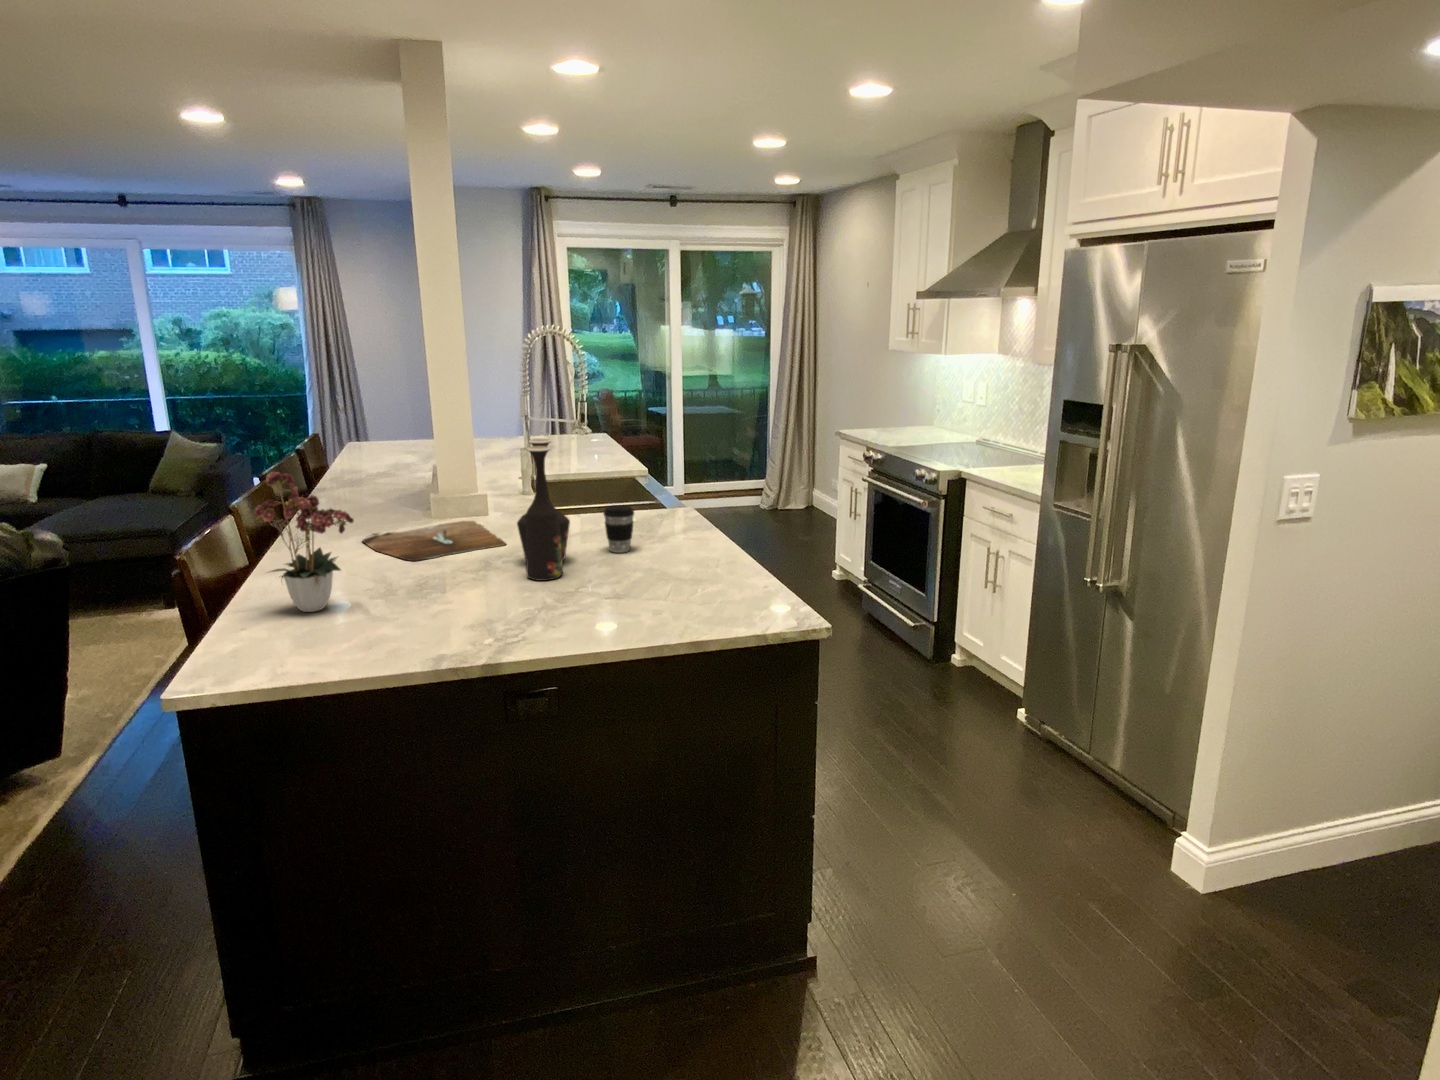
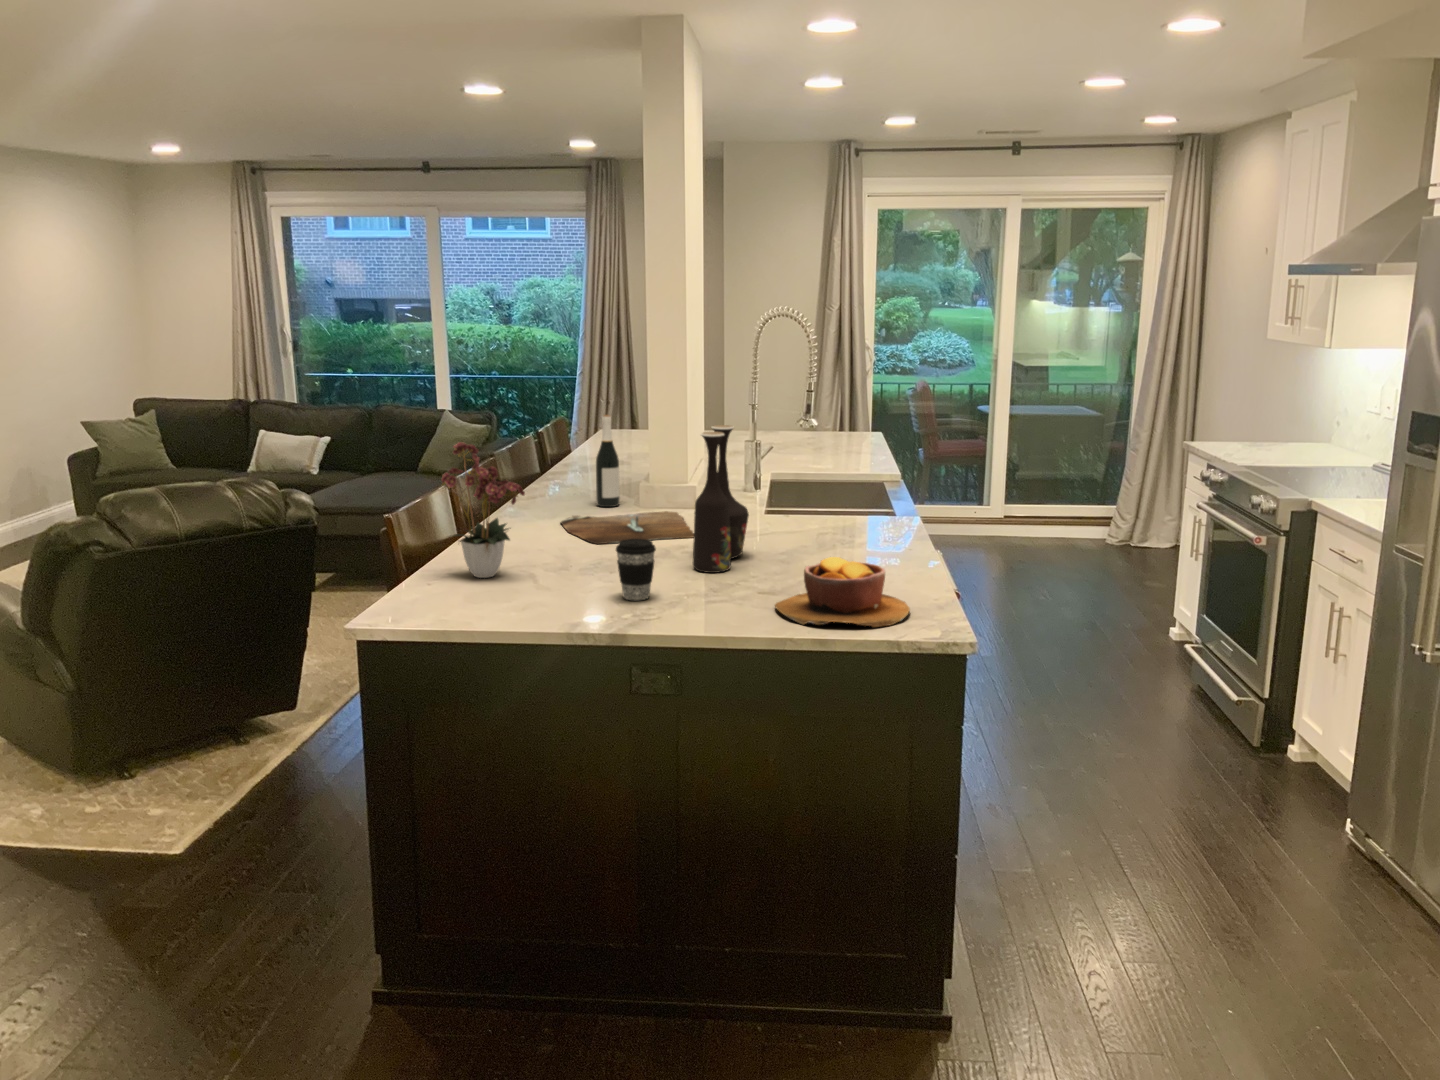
wine bottle: none [384,433,412,521] -> present [596,415,620,507]
coffee cup: present [604,505,634,553] -> present [616,539,656,600]
bowl: none [632,557,756,626] -> present [775,557,910,627]

